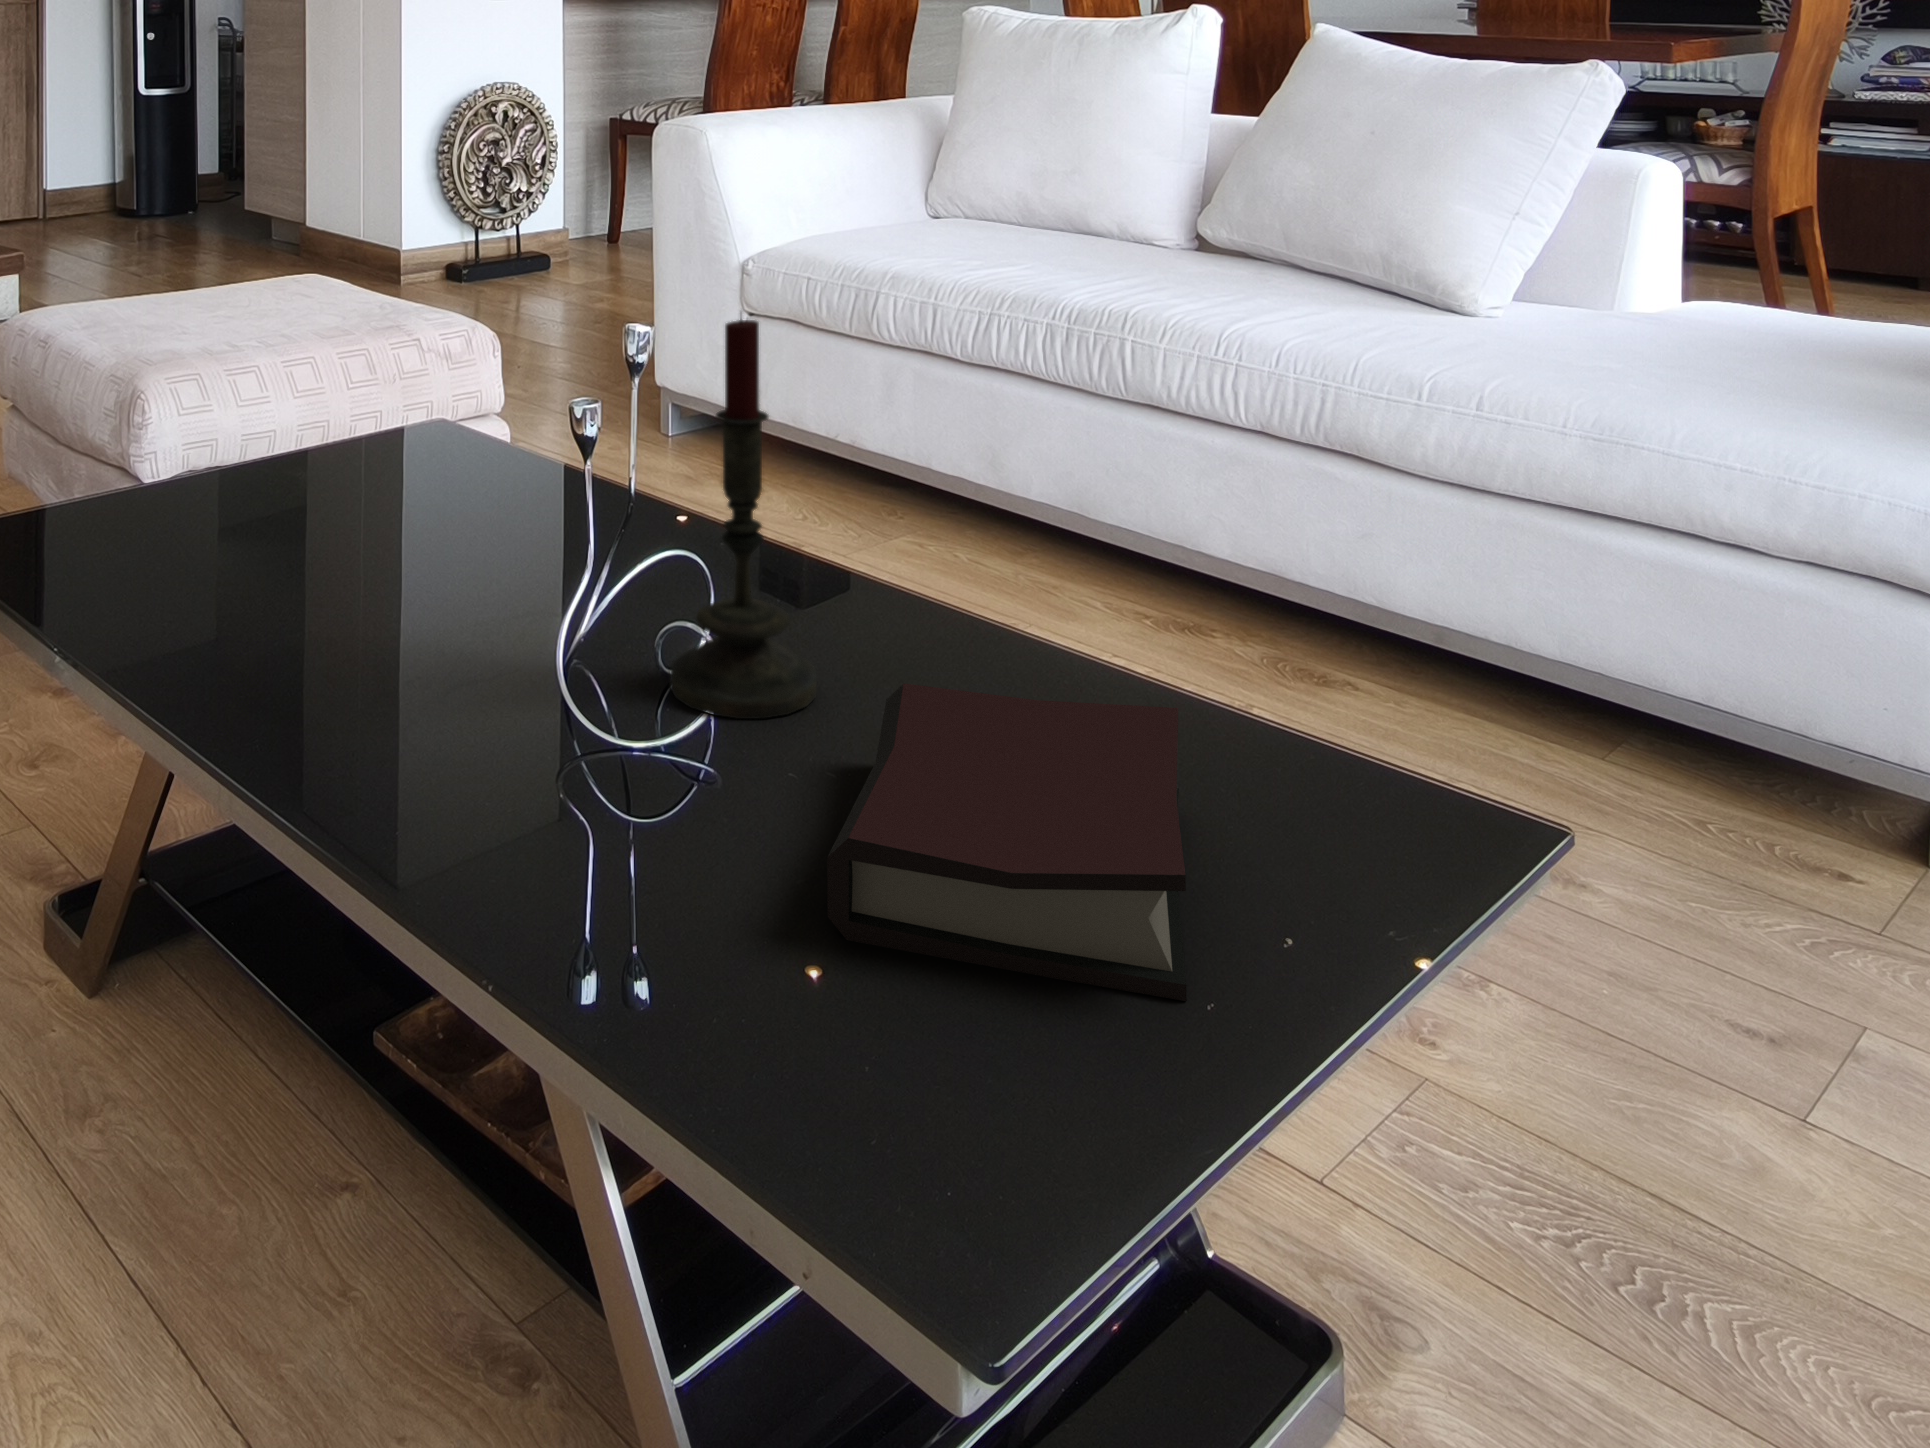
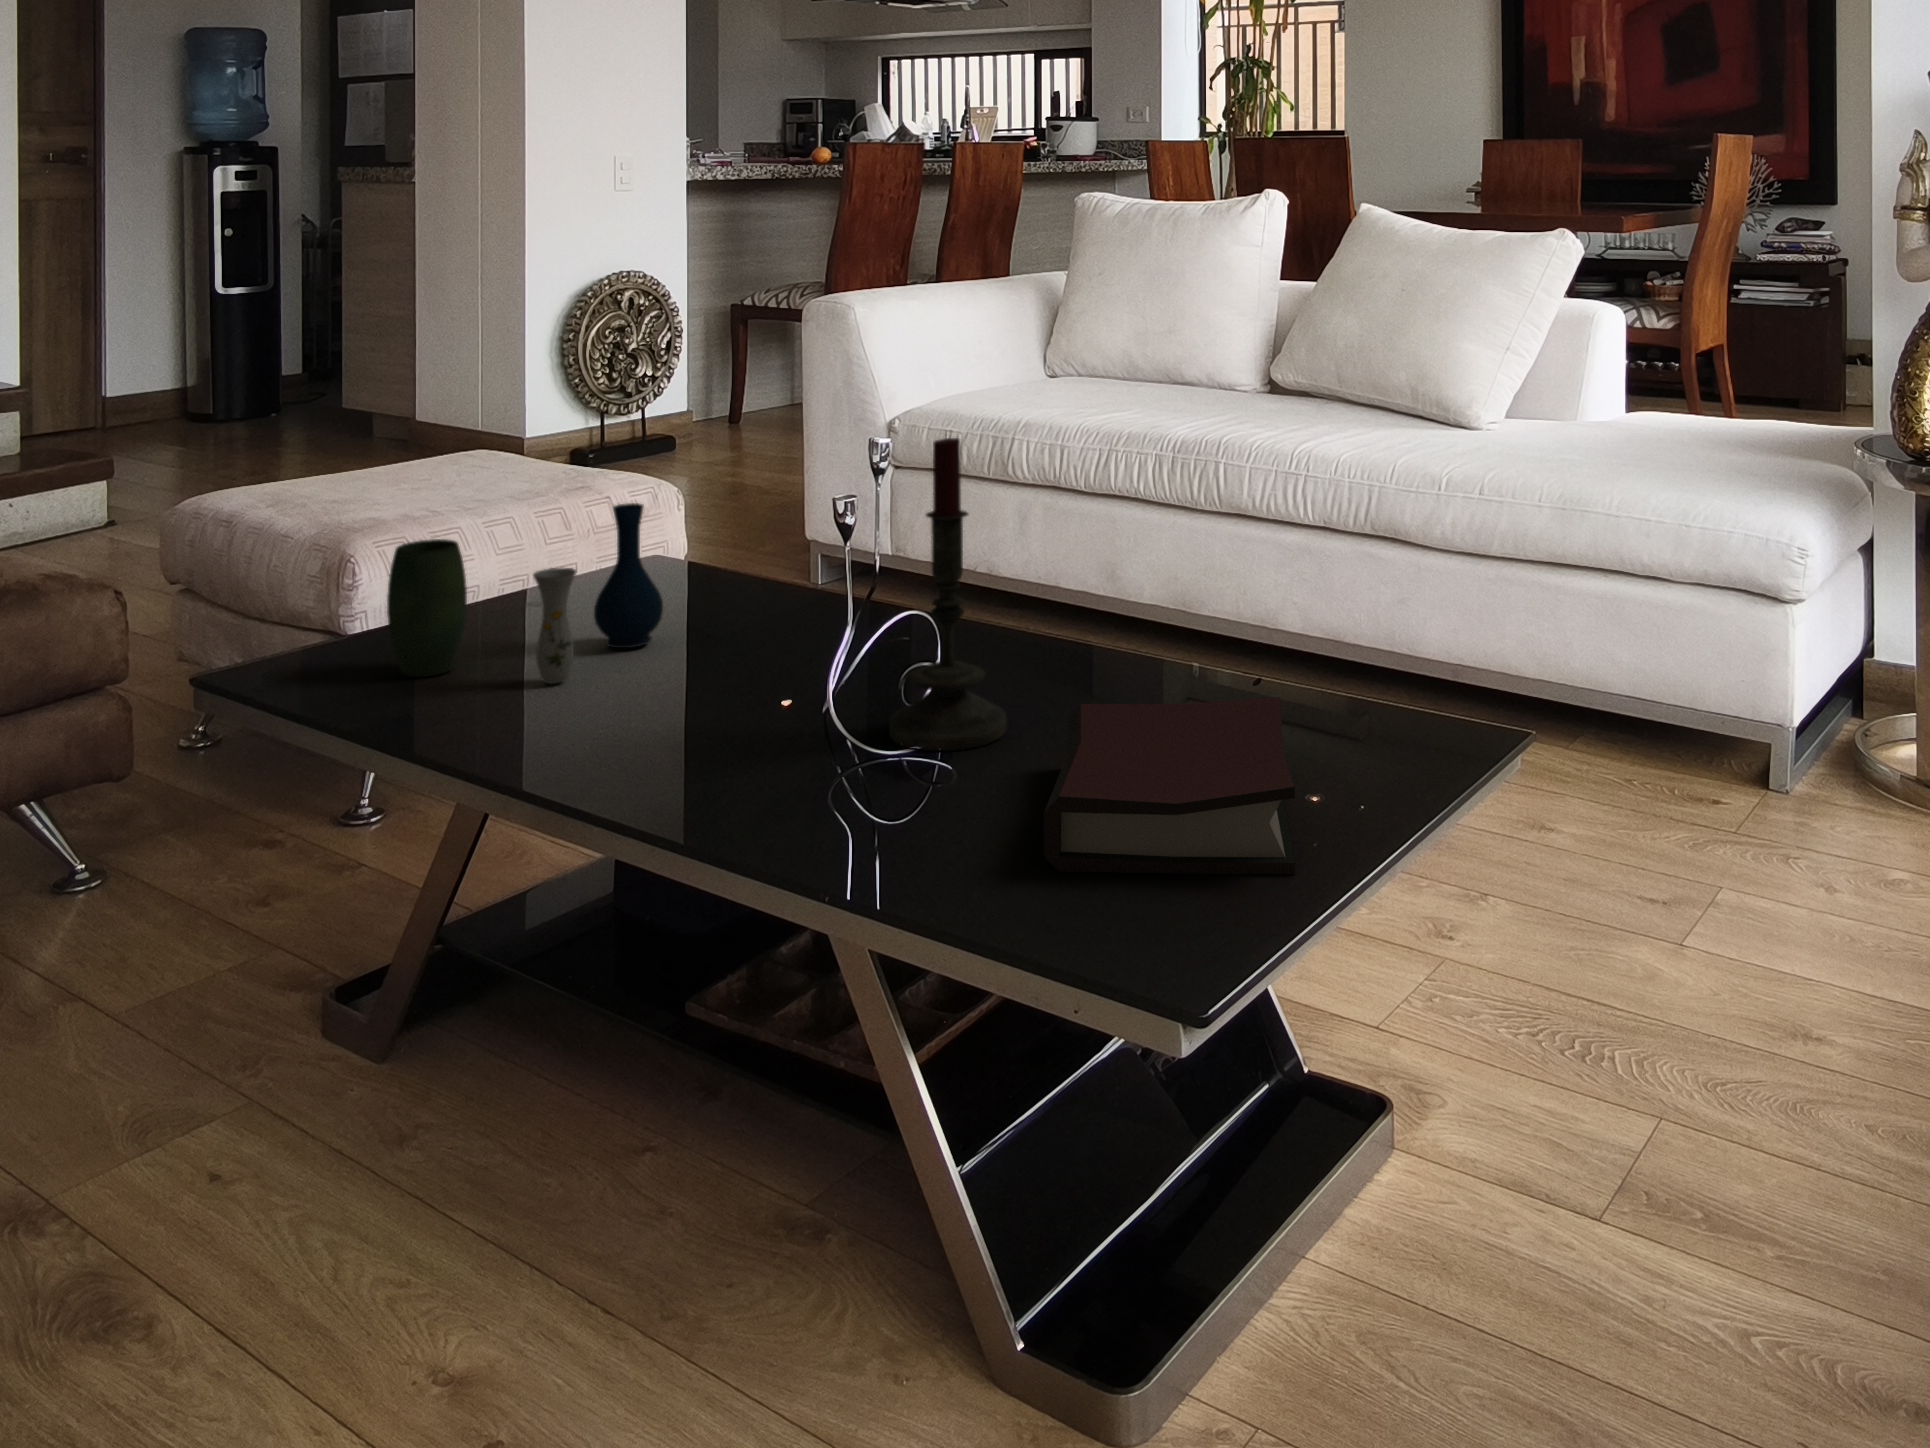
vase: none [150,361,446,567] -> present [387,503,663,684]

